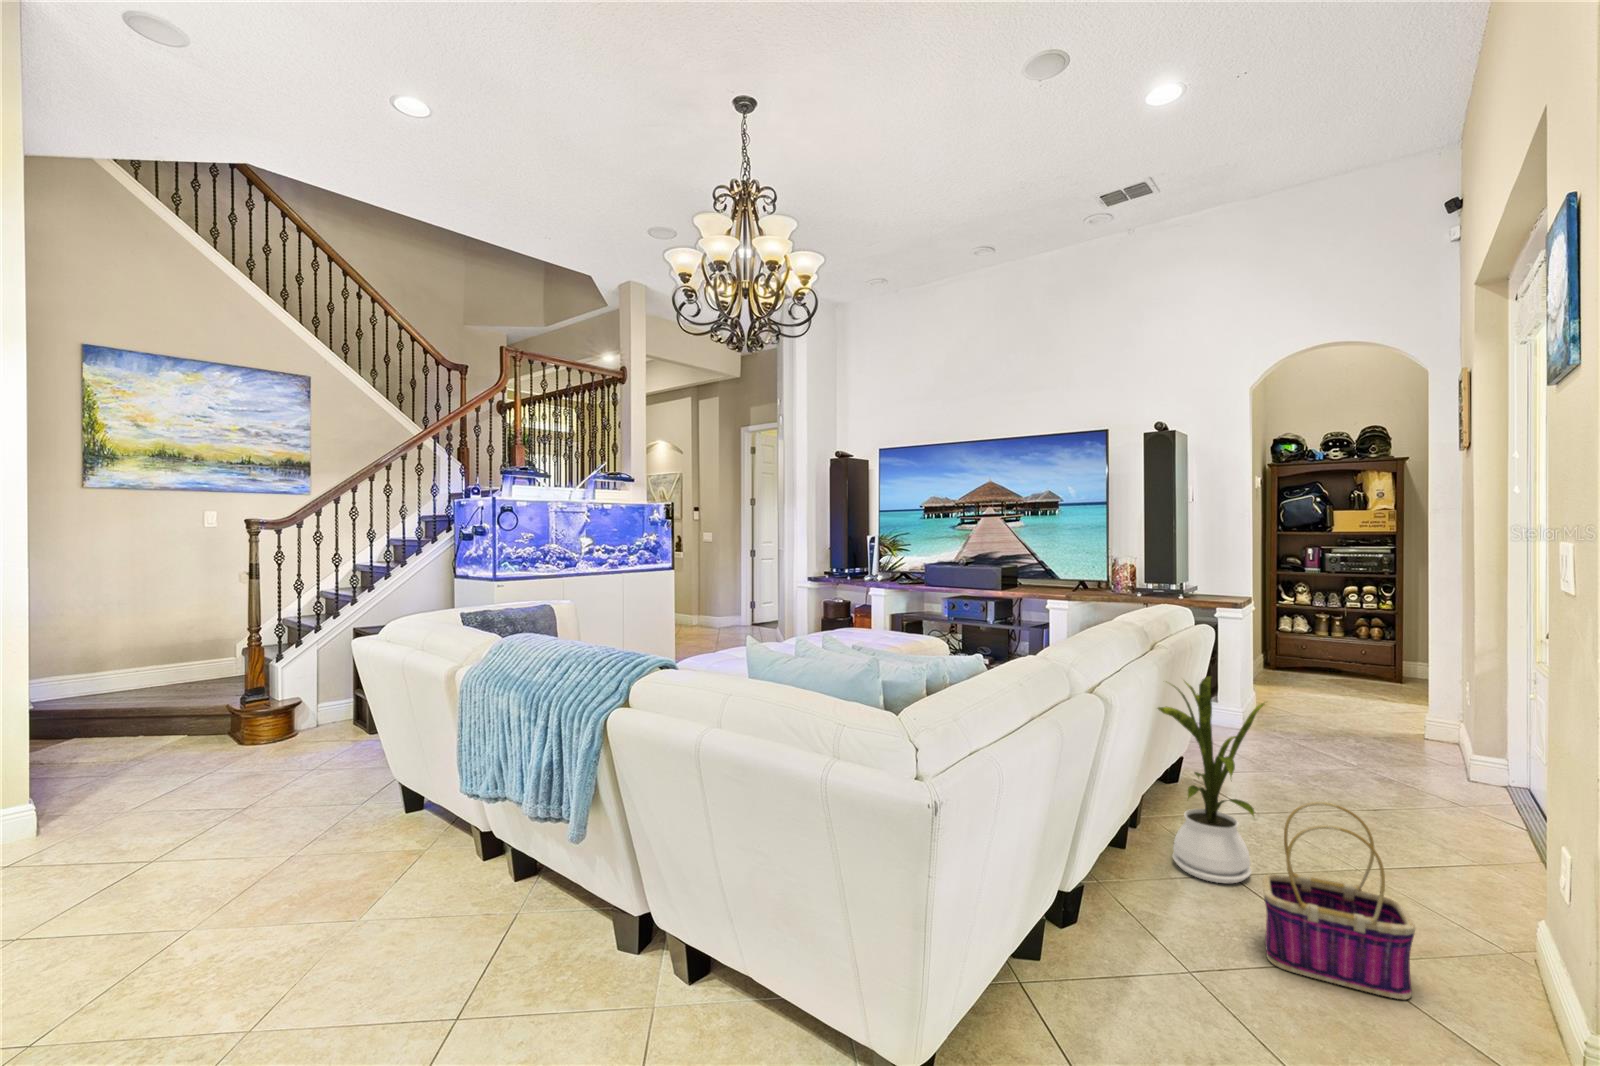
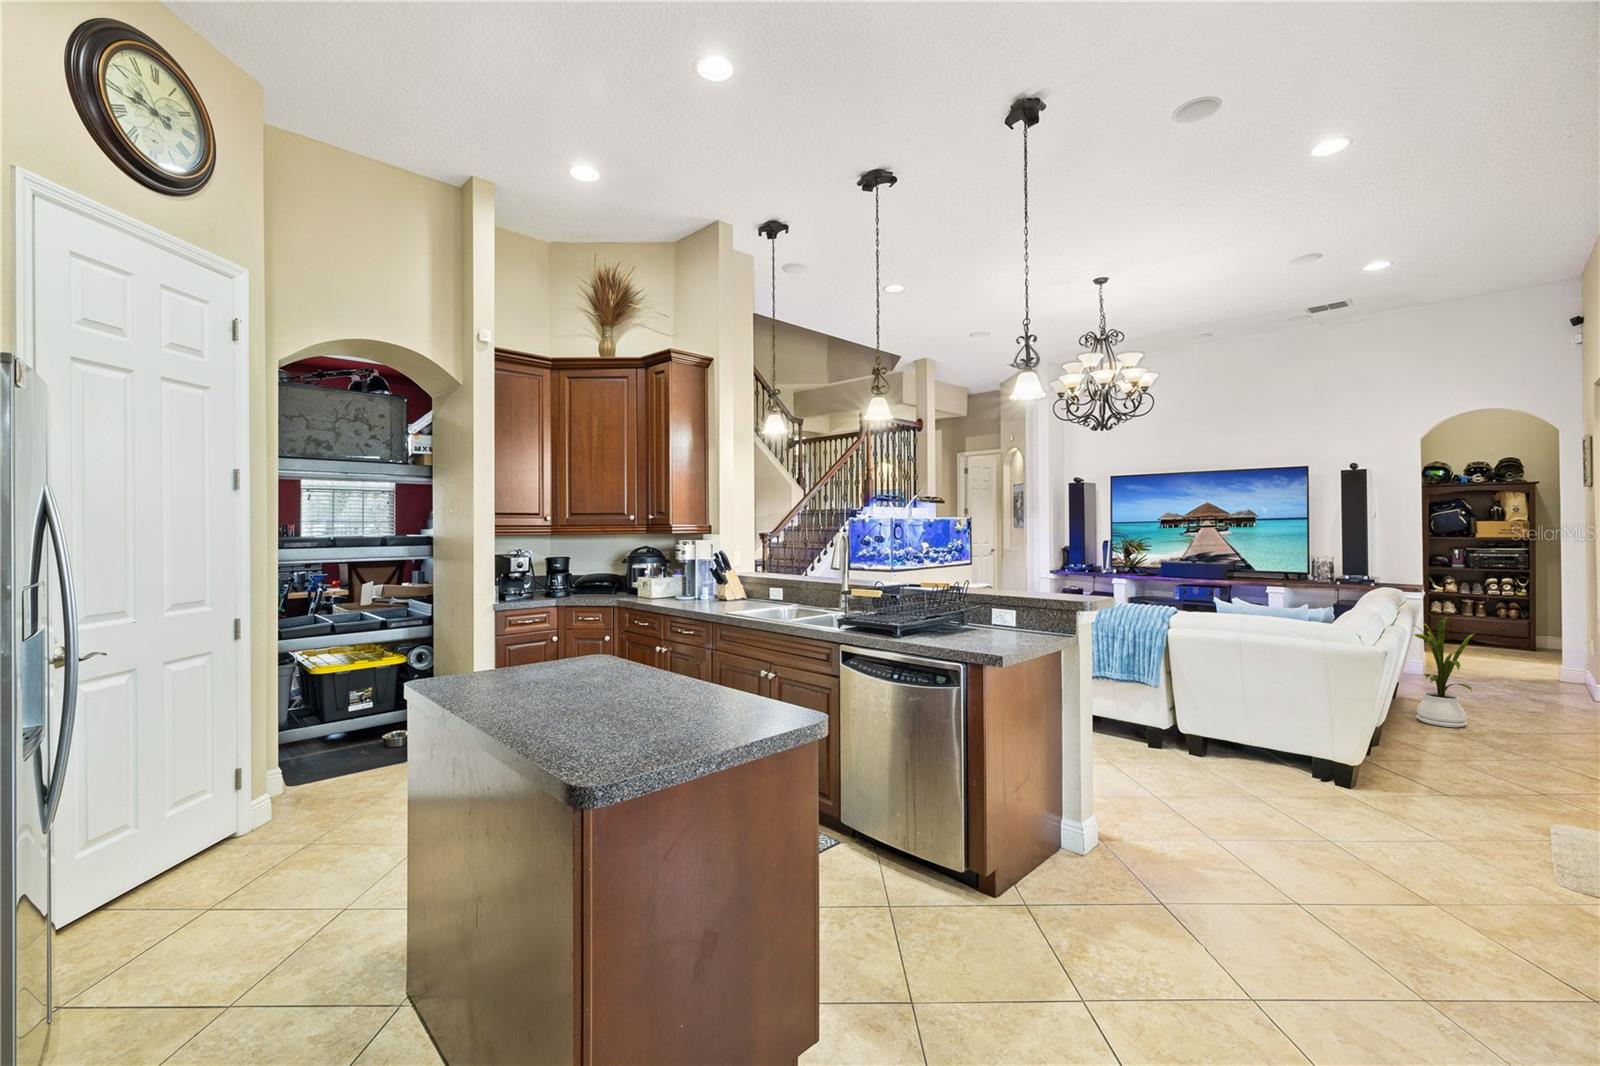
basket: present [1262,802,1415,1000] -> none [1484,675,1572,760]

